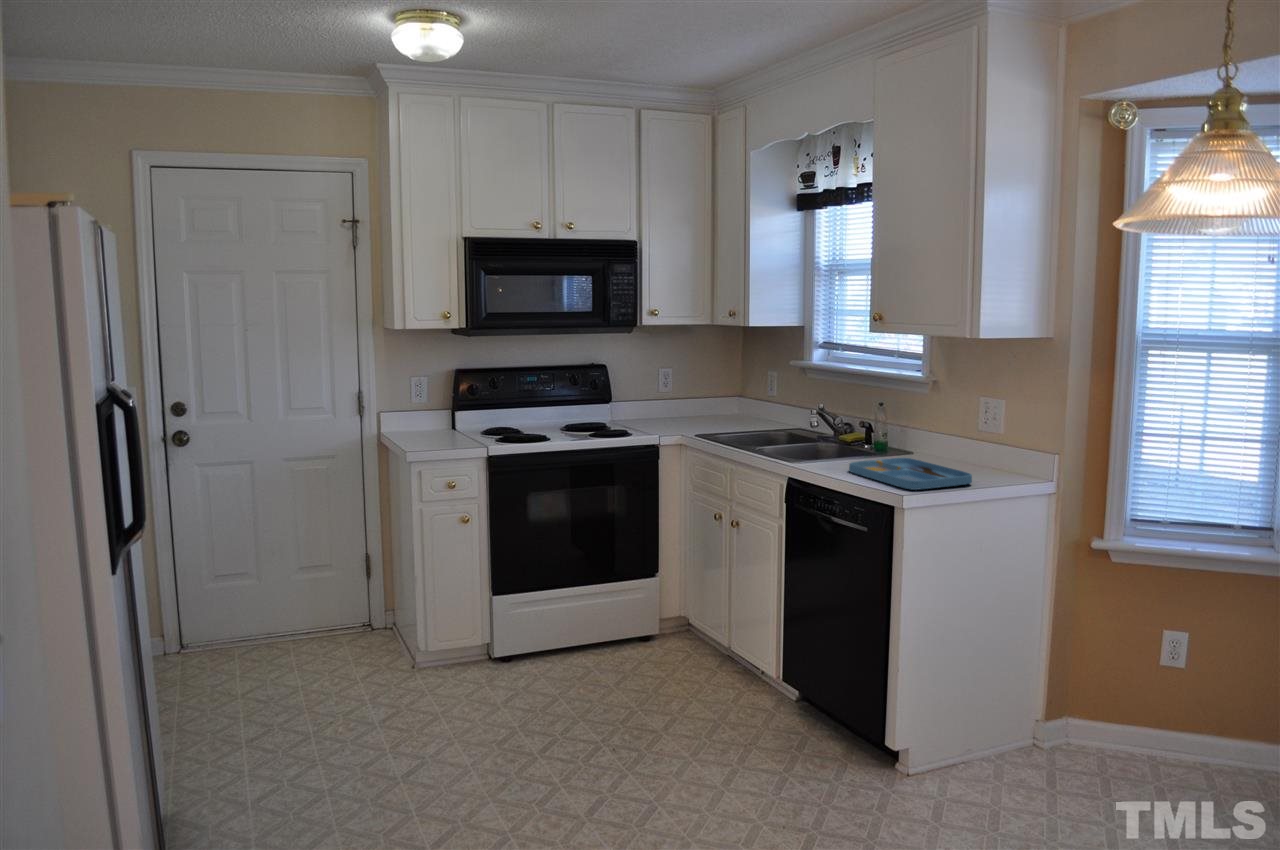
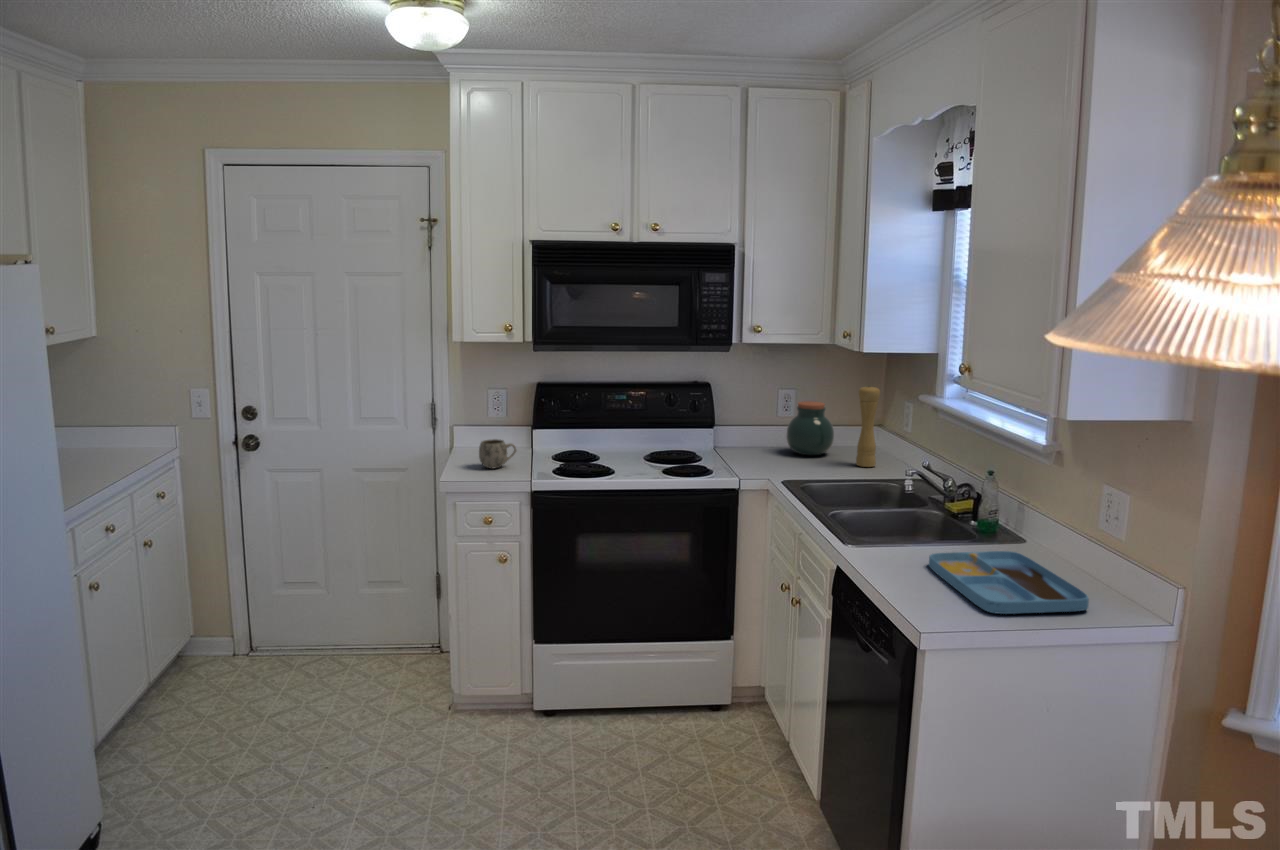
pepper mill: none [741,356,759,424] -> present [856,386,880,467]
jar: none [678,375,718,420] -> present [786,401,834,455]
mug: none [427,417,461,443] -> present [479,439,516,468]

